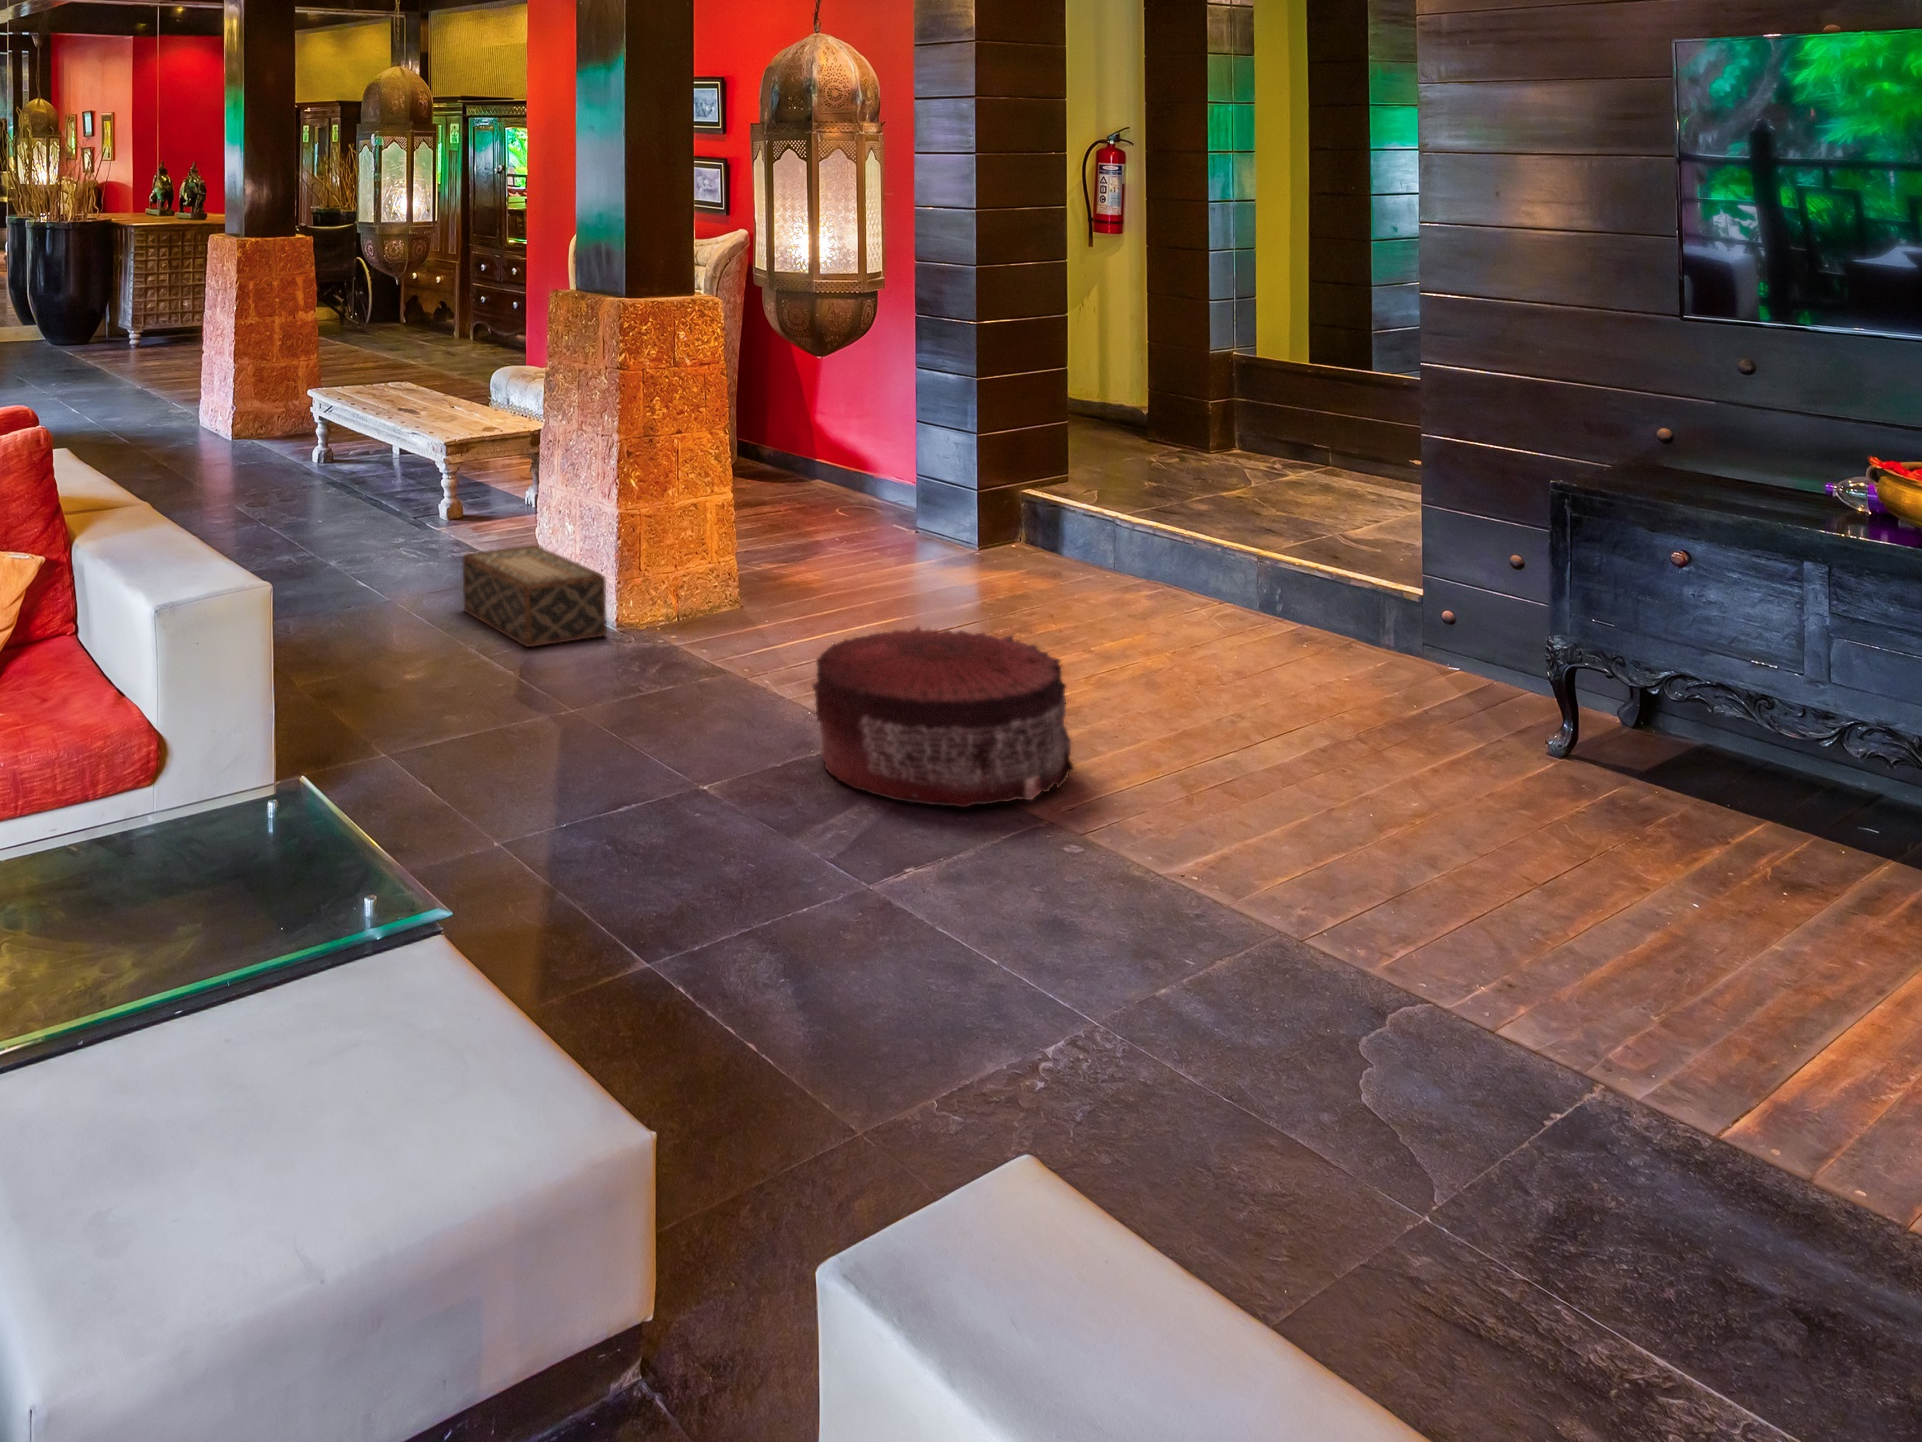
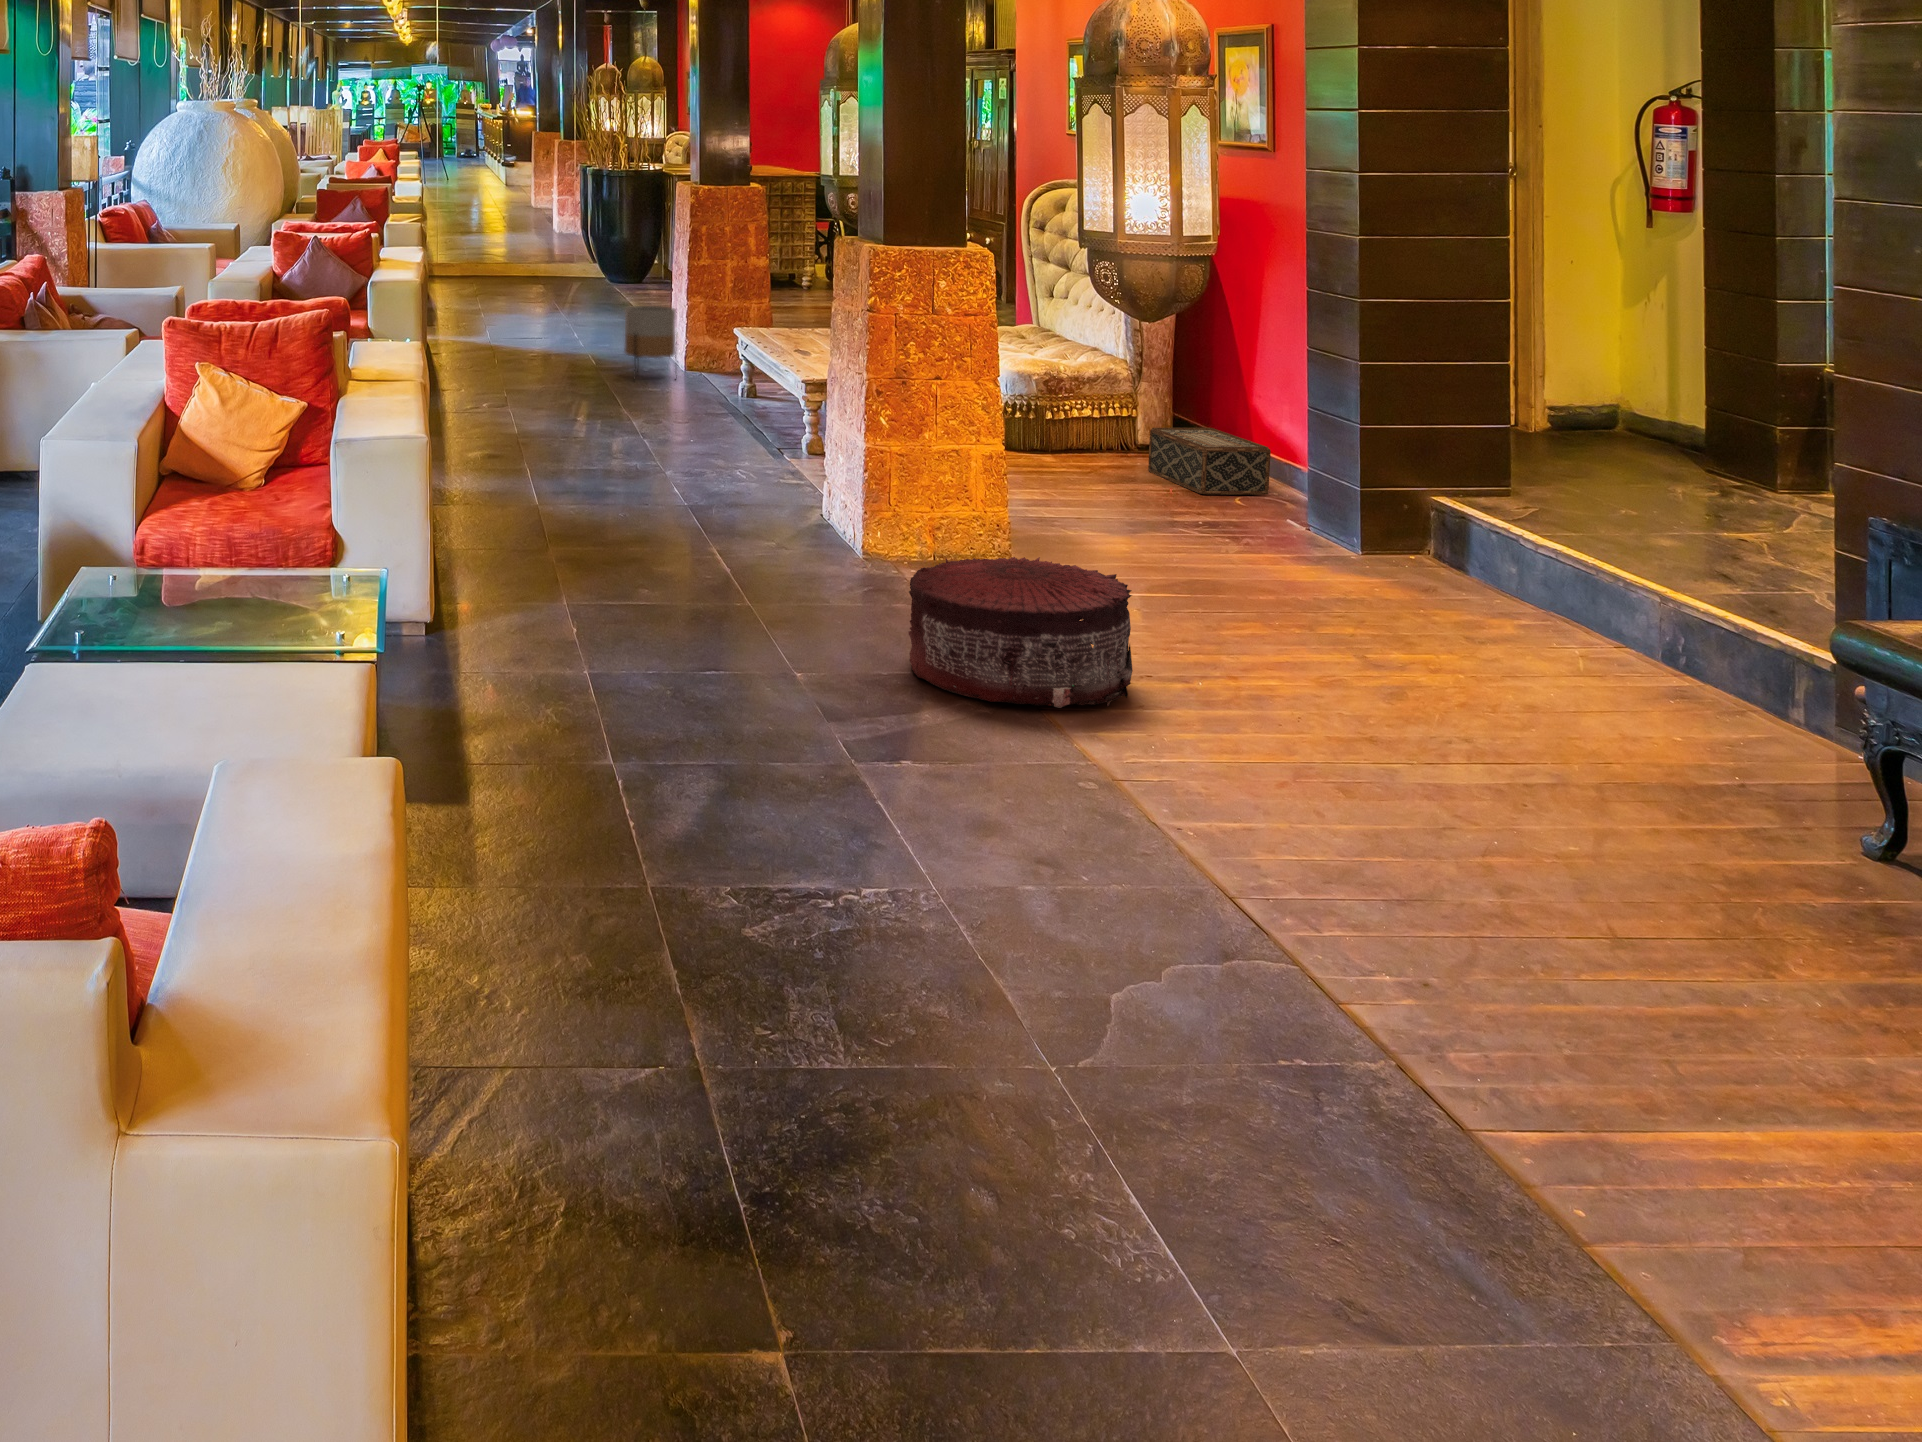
planter: none [165,375,225,460] -> present [624,306,676,368]
woven basket: present [462,545,607,647] -> present [1148,428,1271,494]

